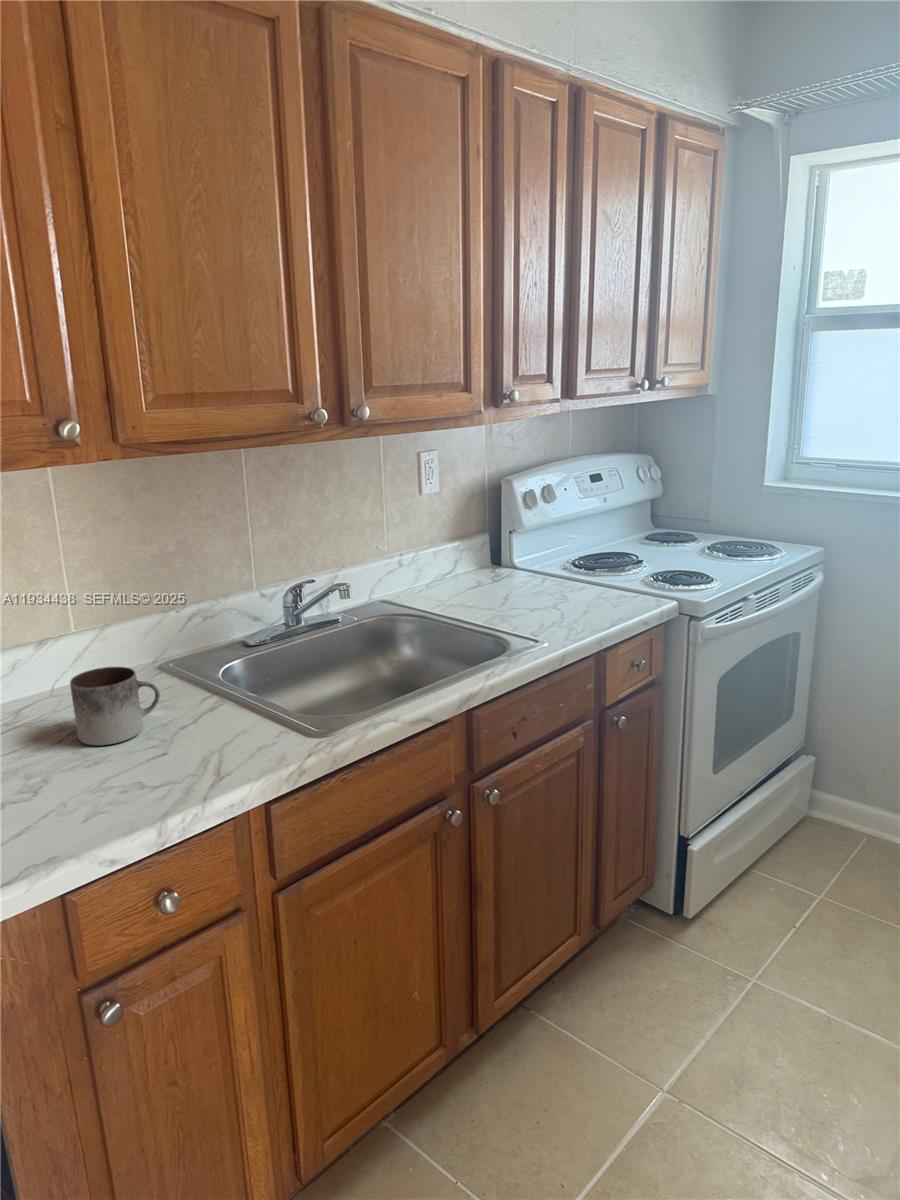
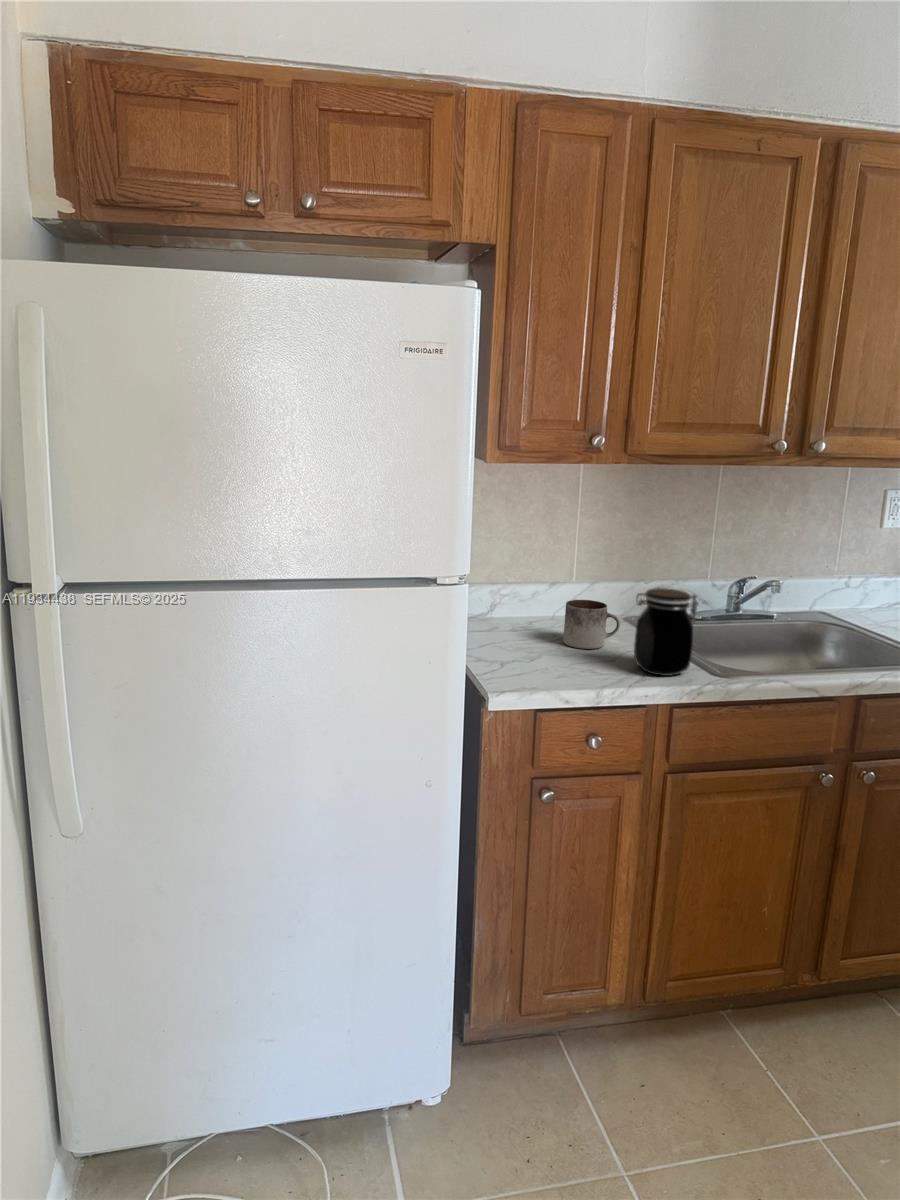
jar: none [181,634,276,763] -> present [634,588,698,676]

